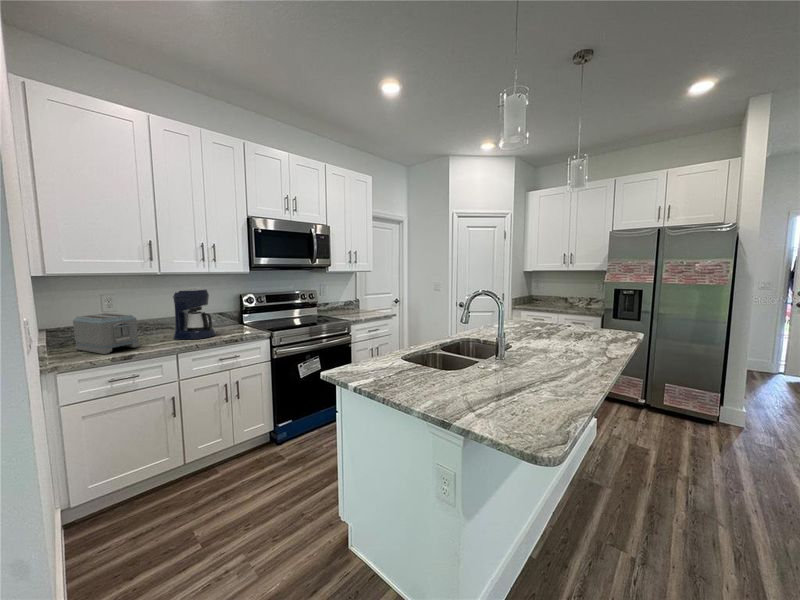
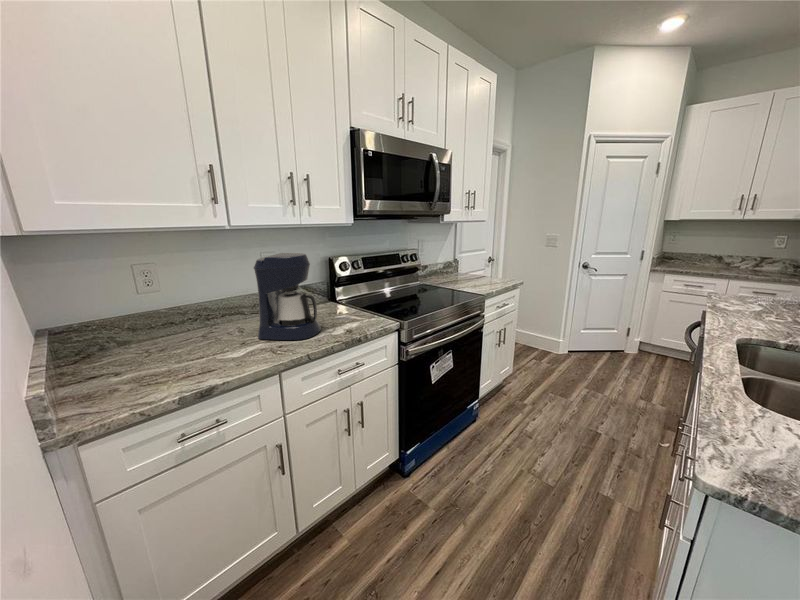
toaster: present [73,313,139,354] -> none [90,300,214,386]

